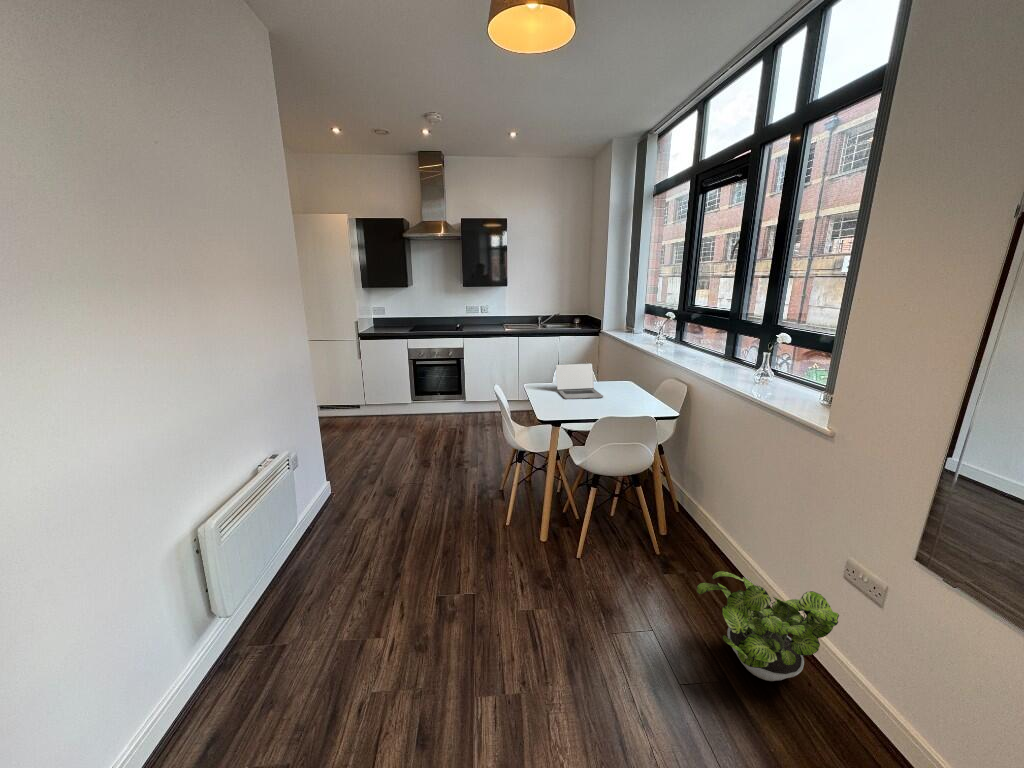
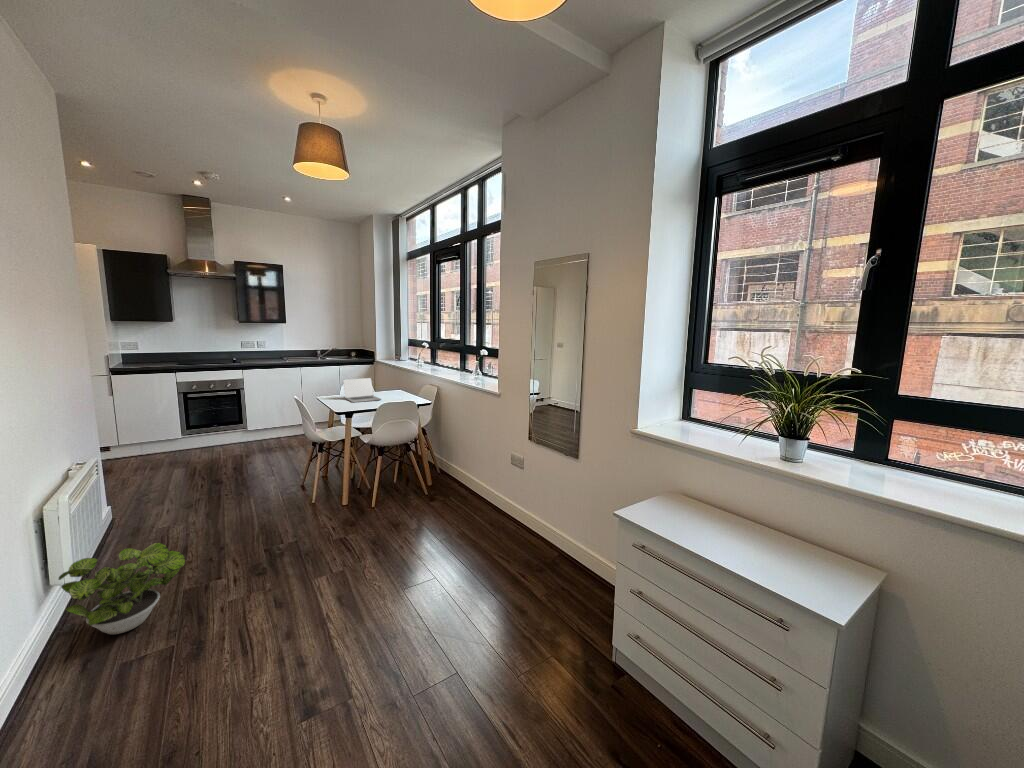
potted plant: present [697,571,839,681] -> present [59,543,185,634]

